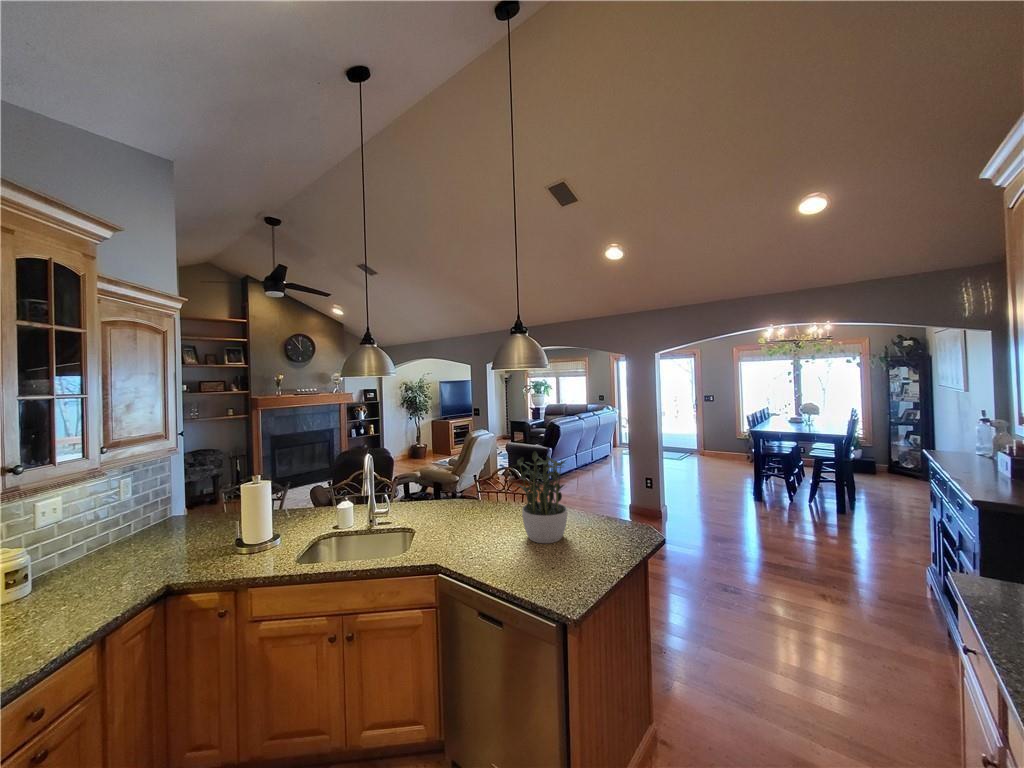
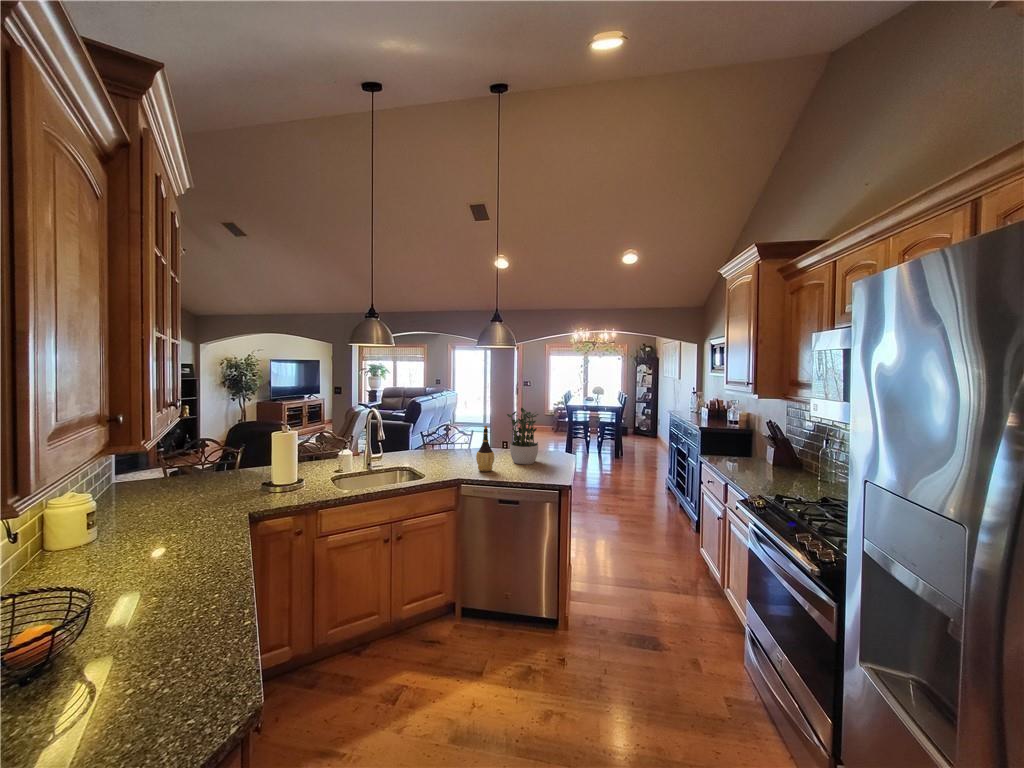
wine bottle: none [453,479,480,550] -> present [476,426,494,472]

